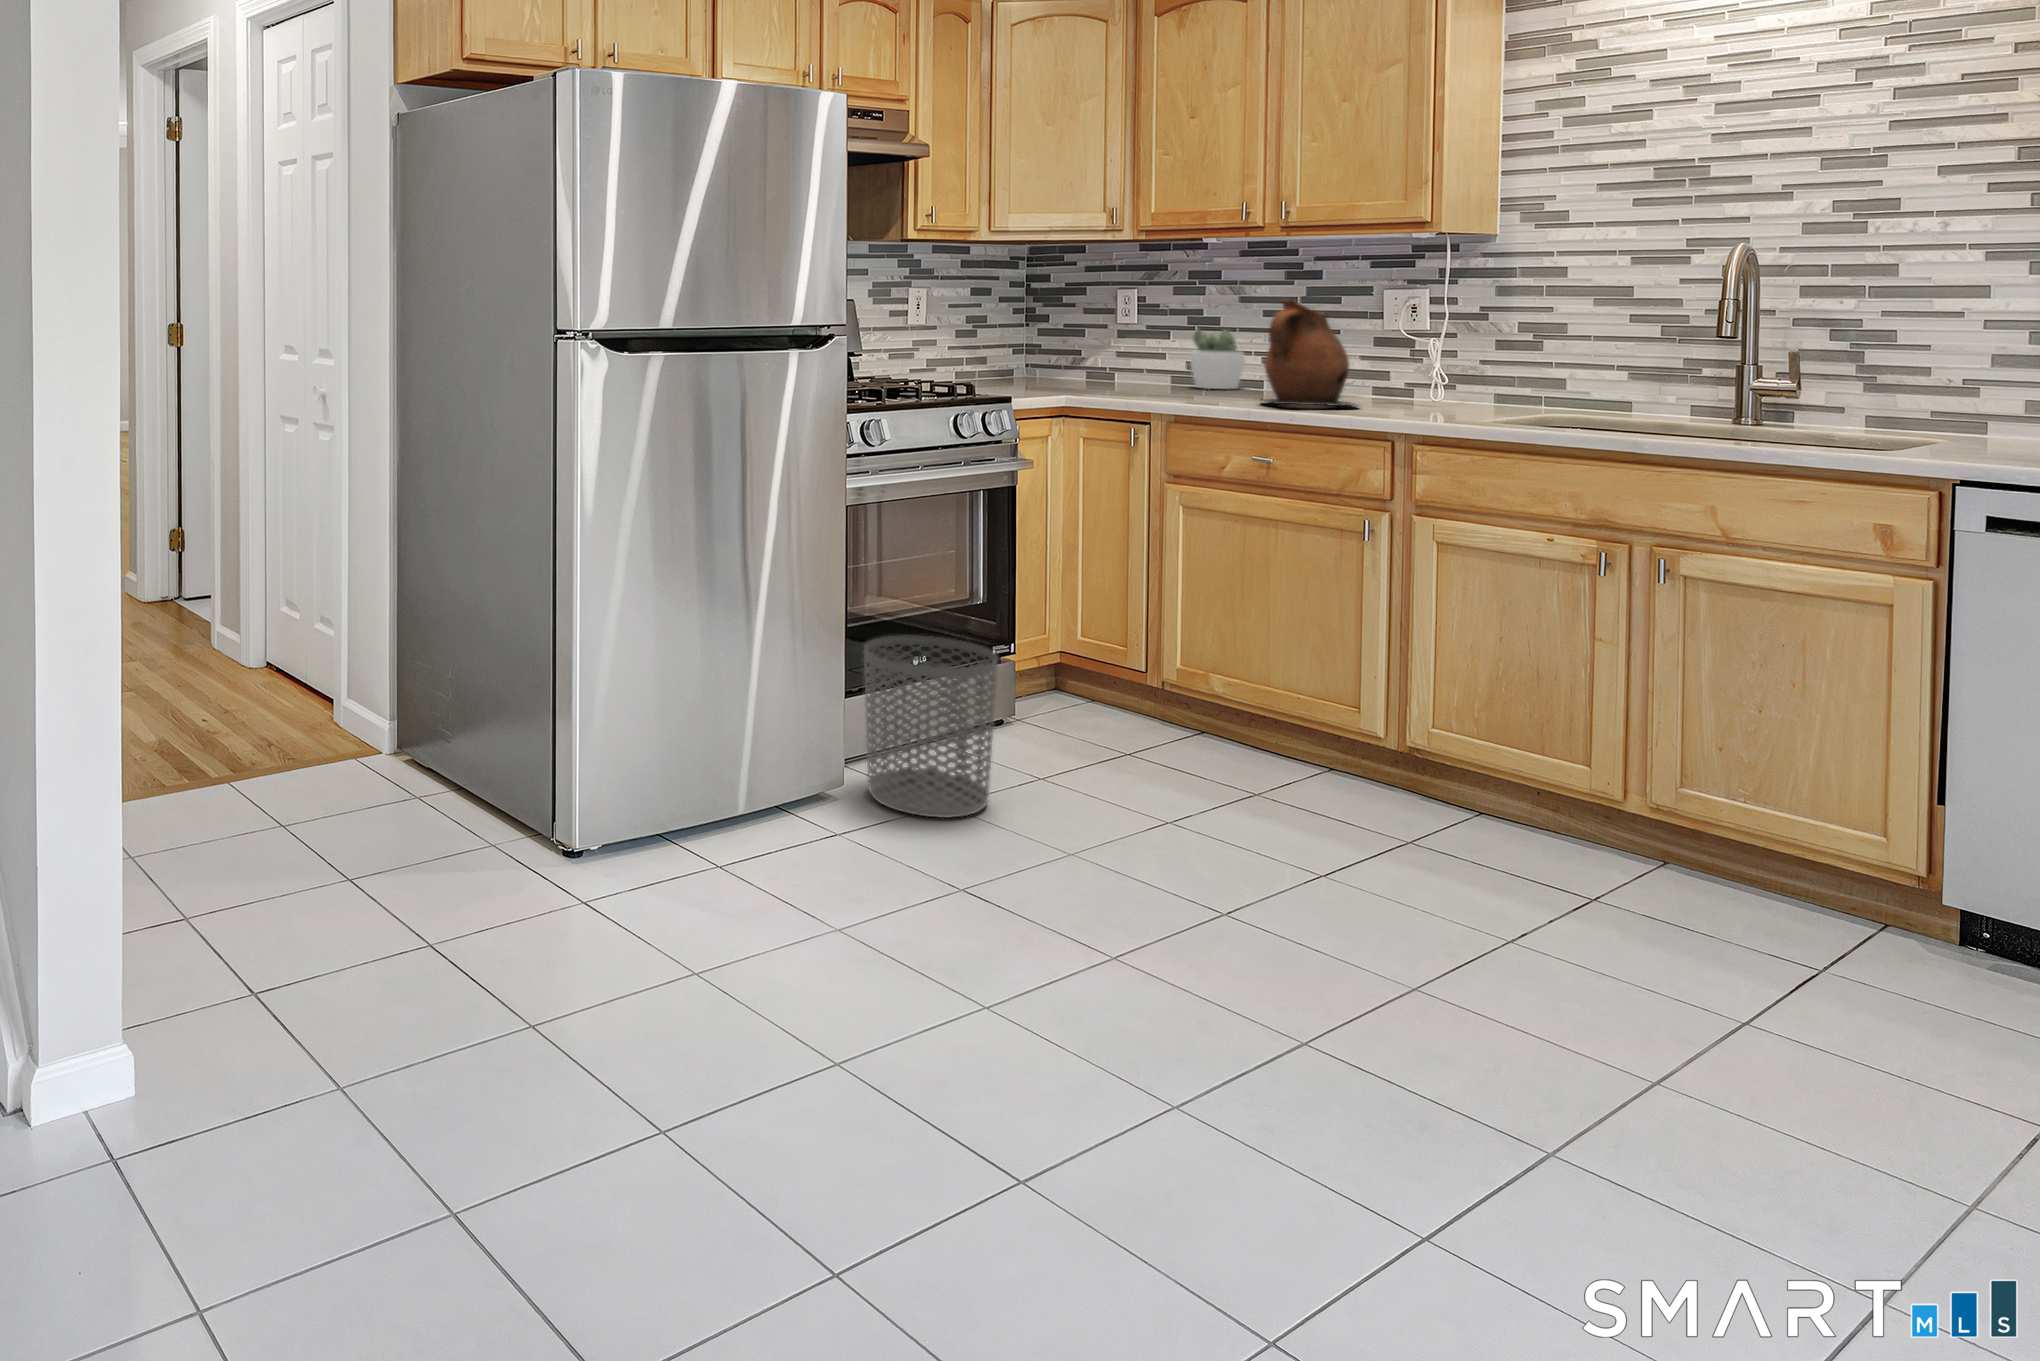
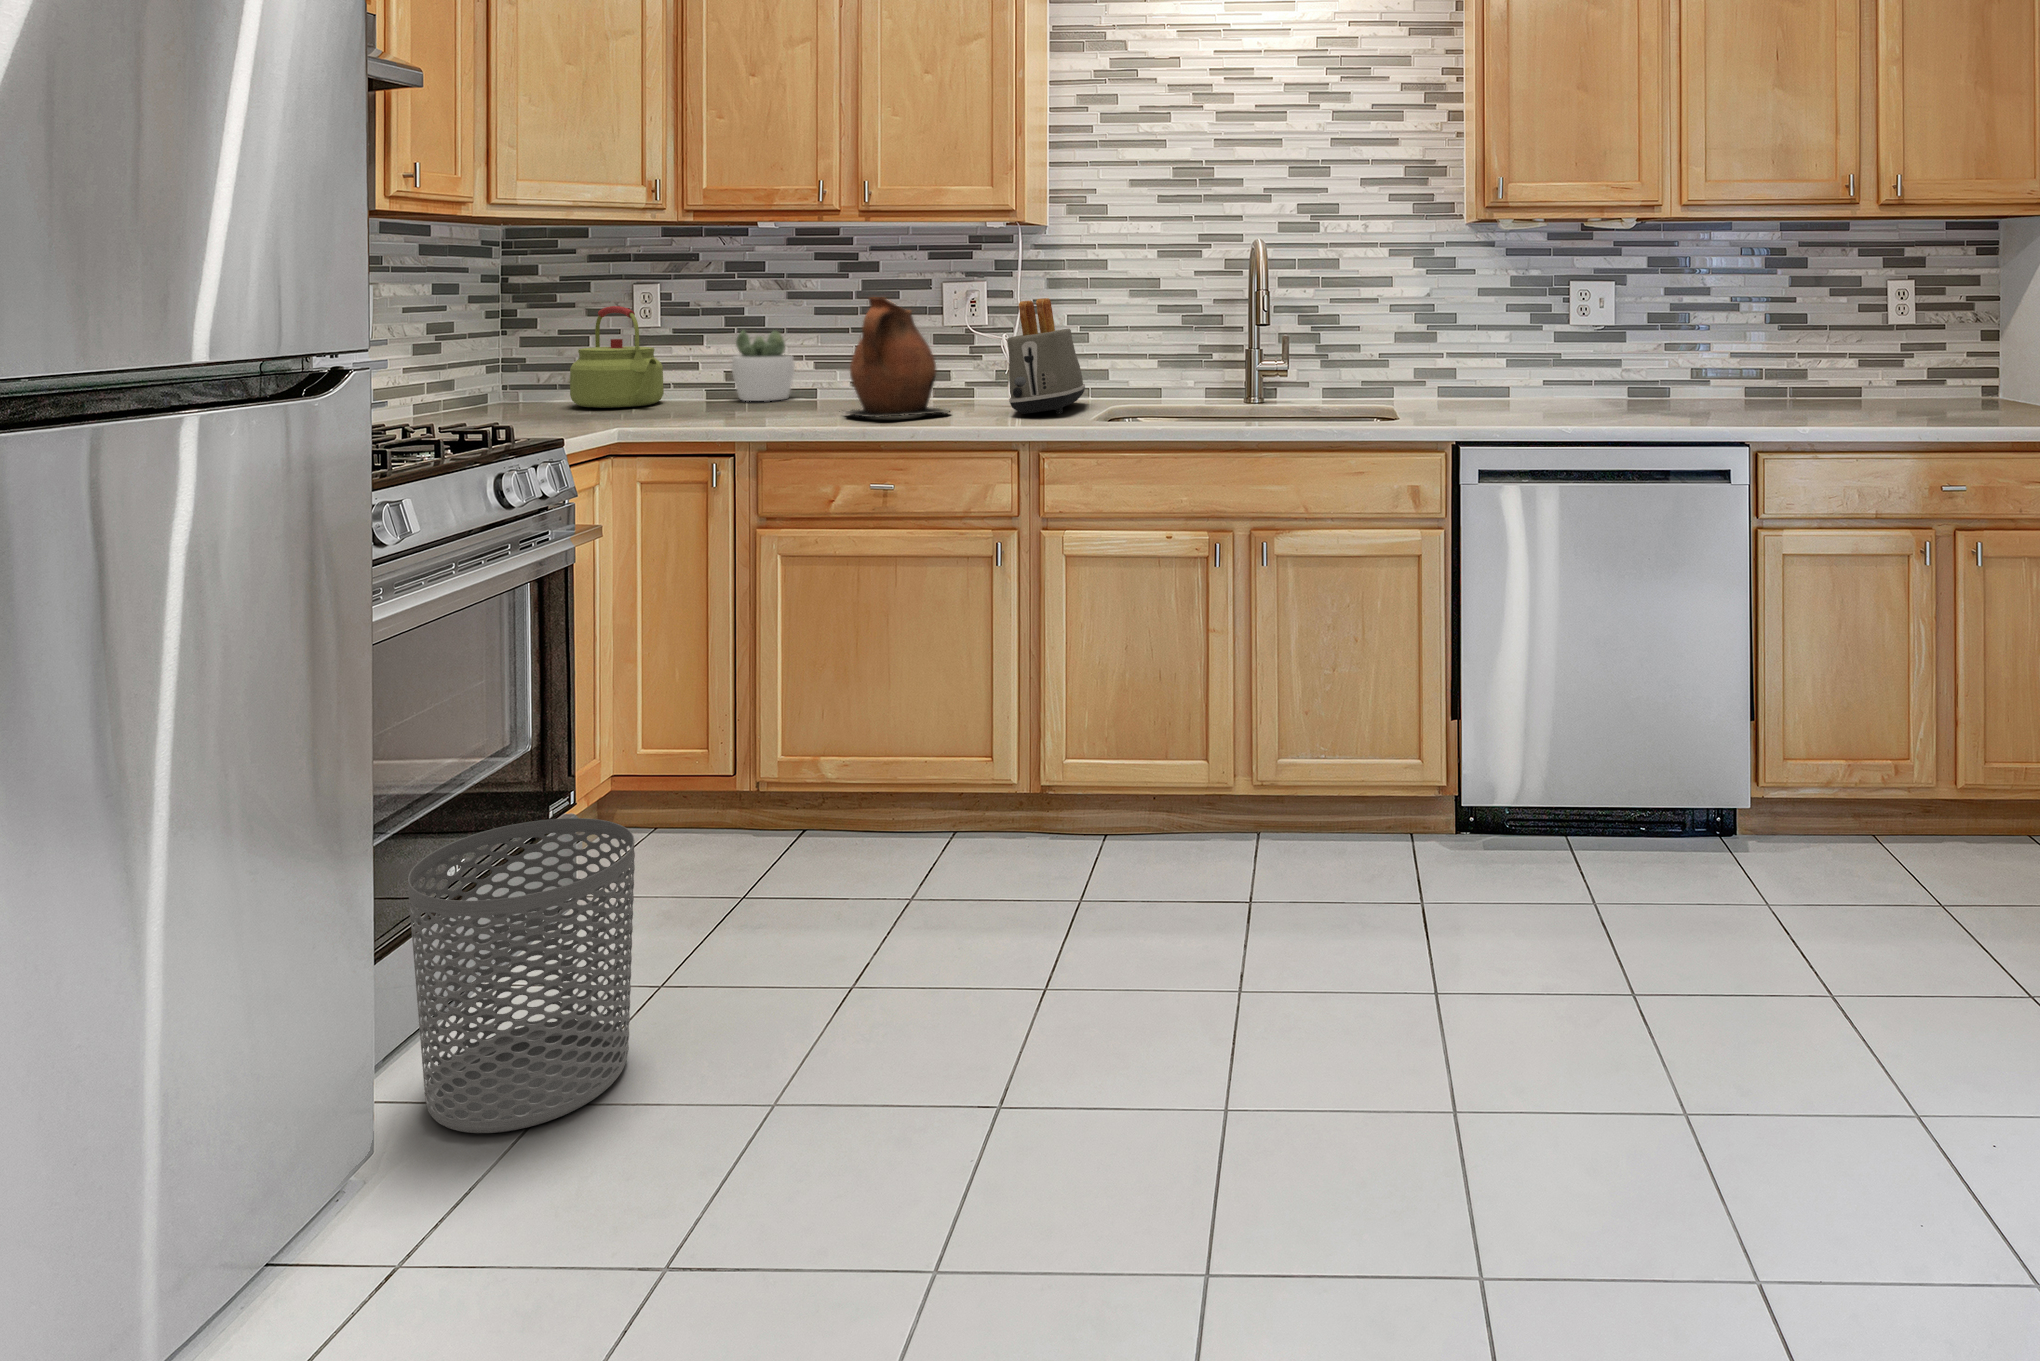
toaster: none [1413,304,1520,415] -> present [1007,298,1085,414]
kettle: none [1063,306,1135,386] -> present [570,306,664,408]

